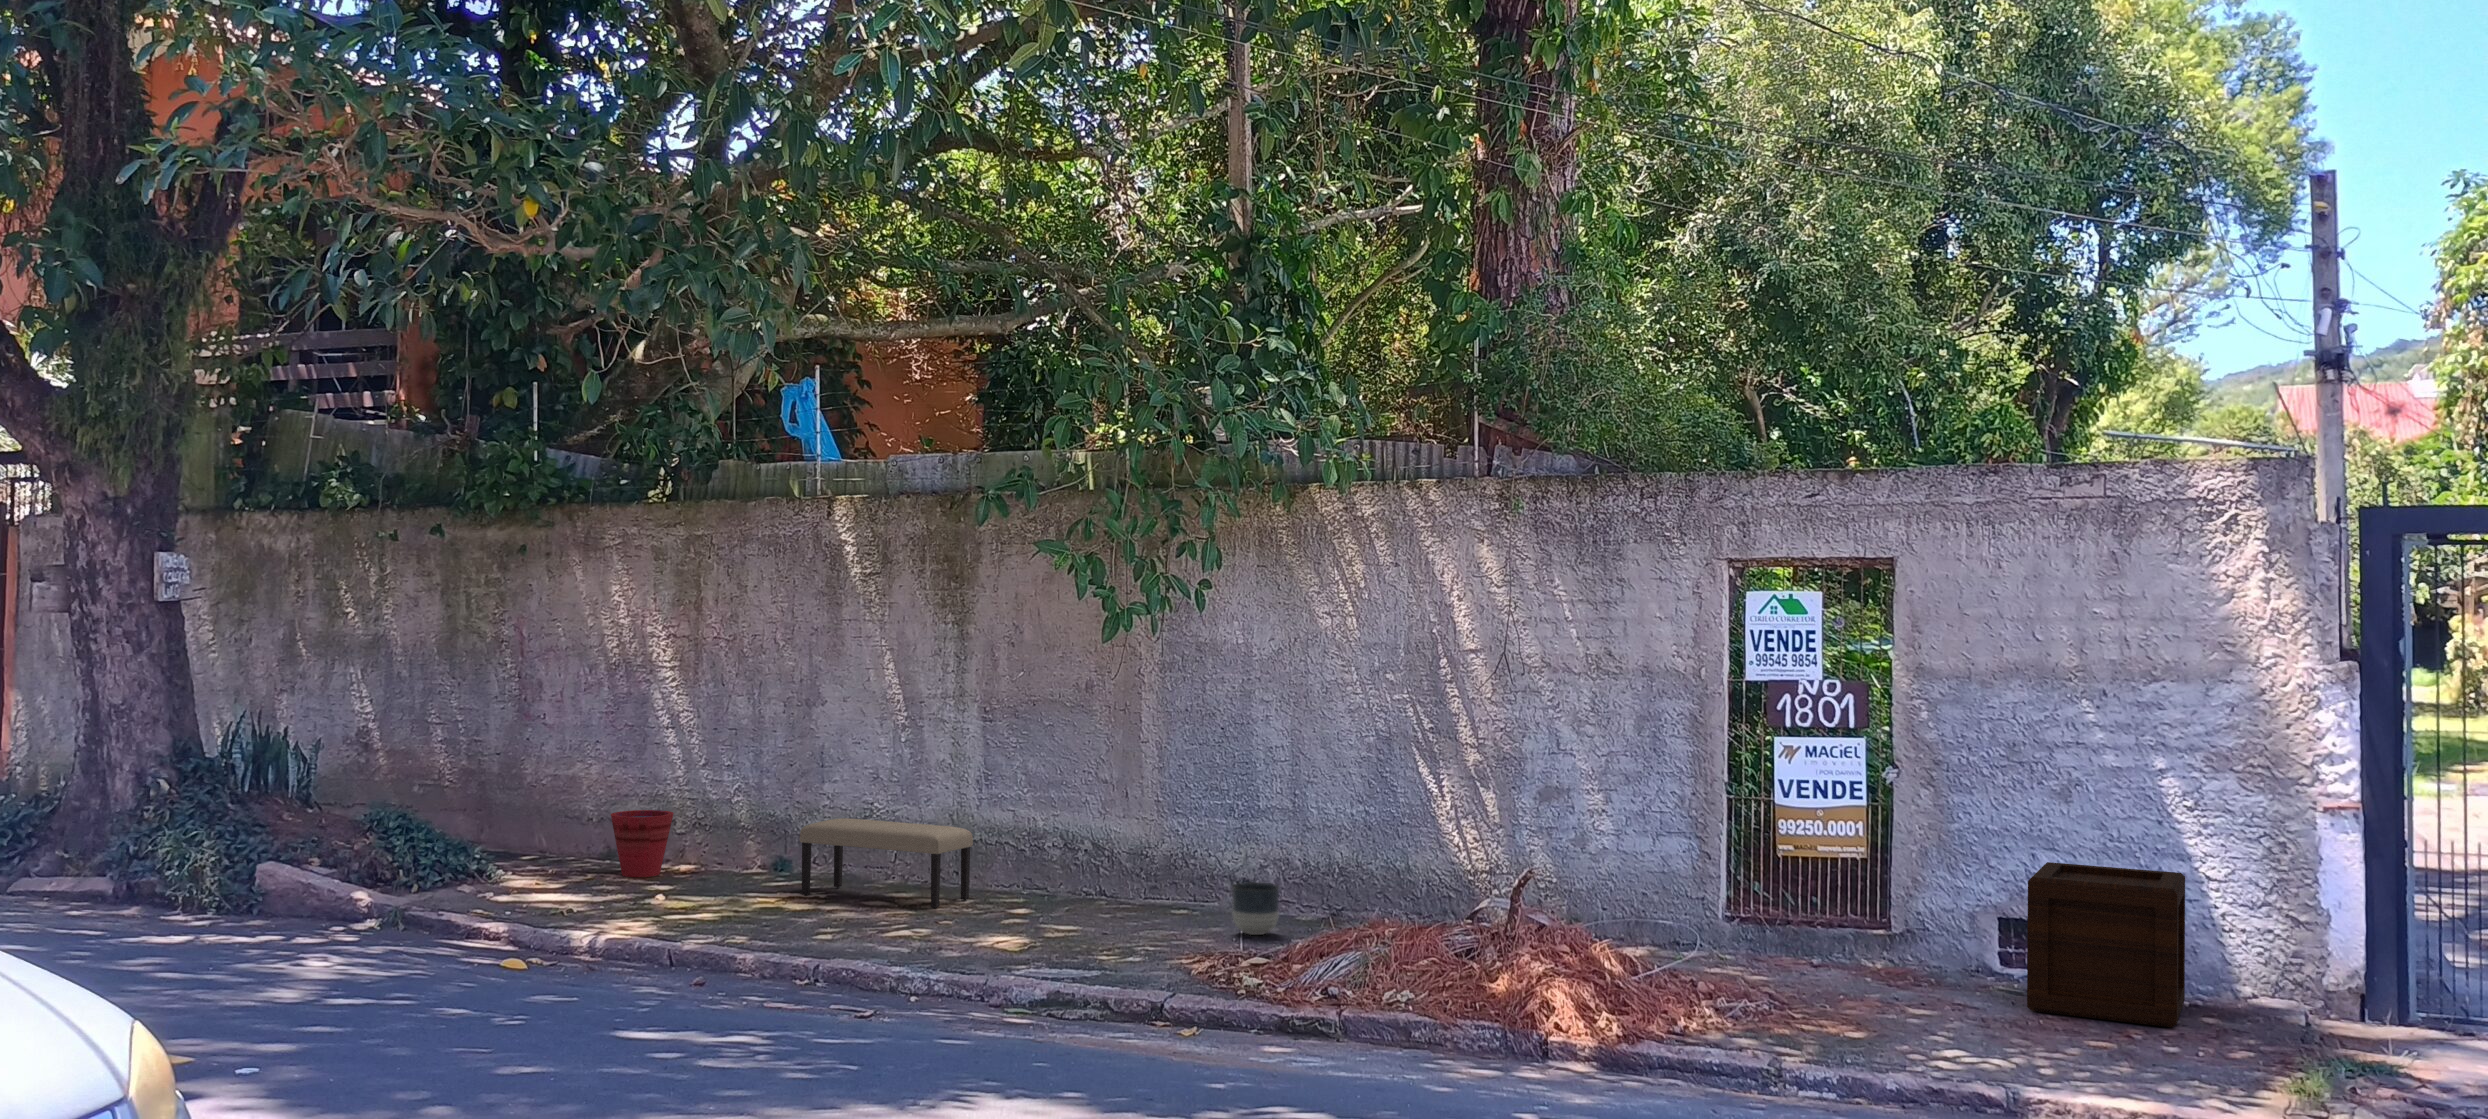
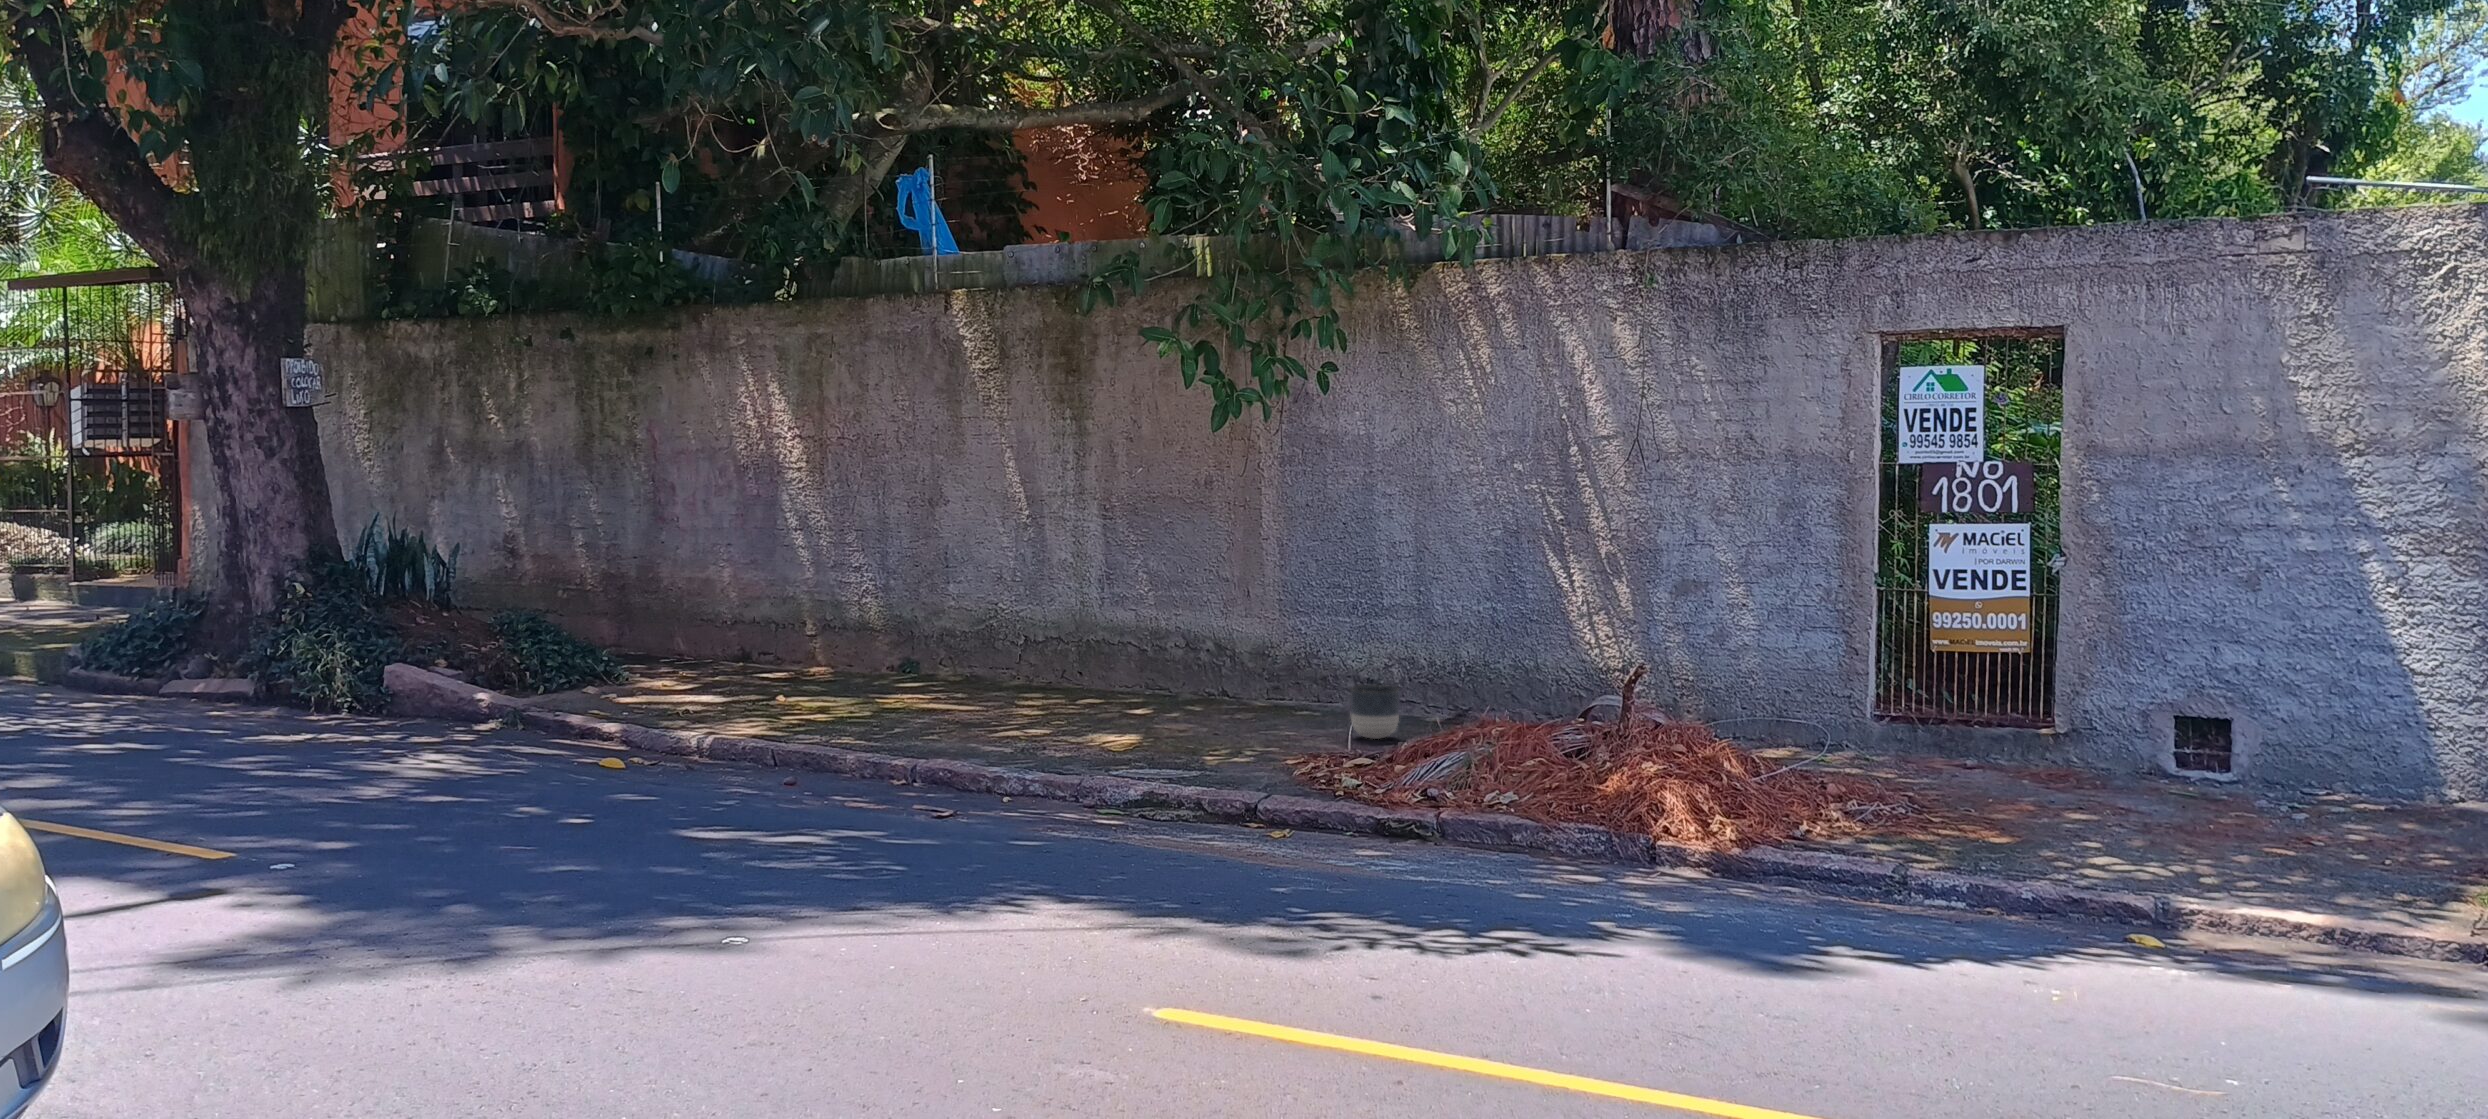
bucket: present [611,810,674,877] -> none [736,616,799,683]
bench: present [800,818,973,908] -> none [918,624,1092,712]
wooden crate: present [2027,862,2185,1027] -> none [2195,658,2386,834]

